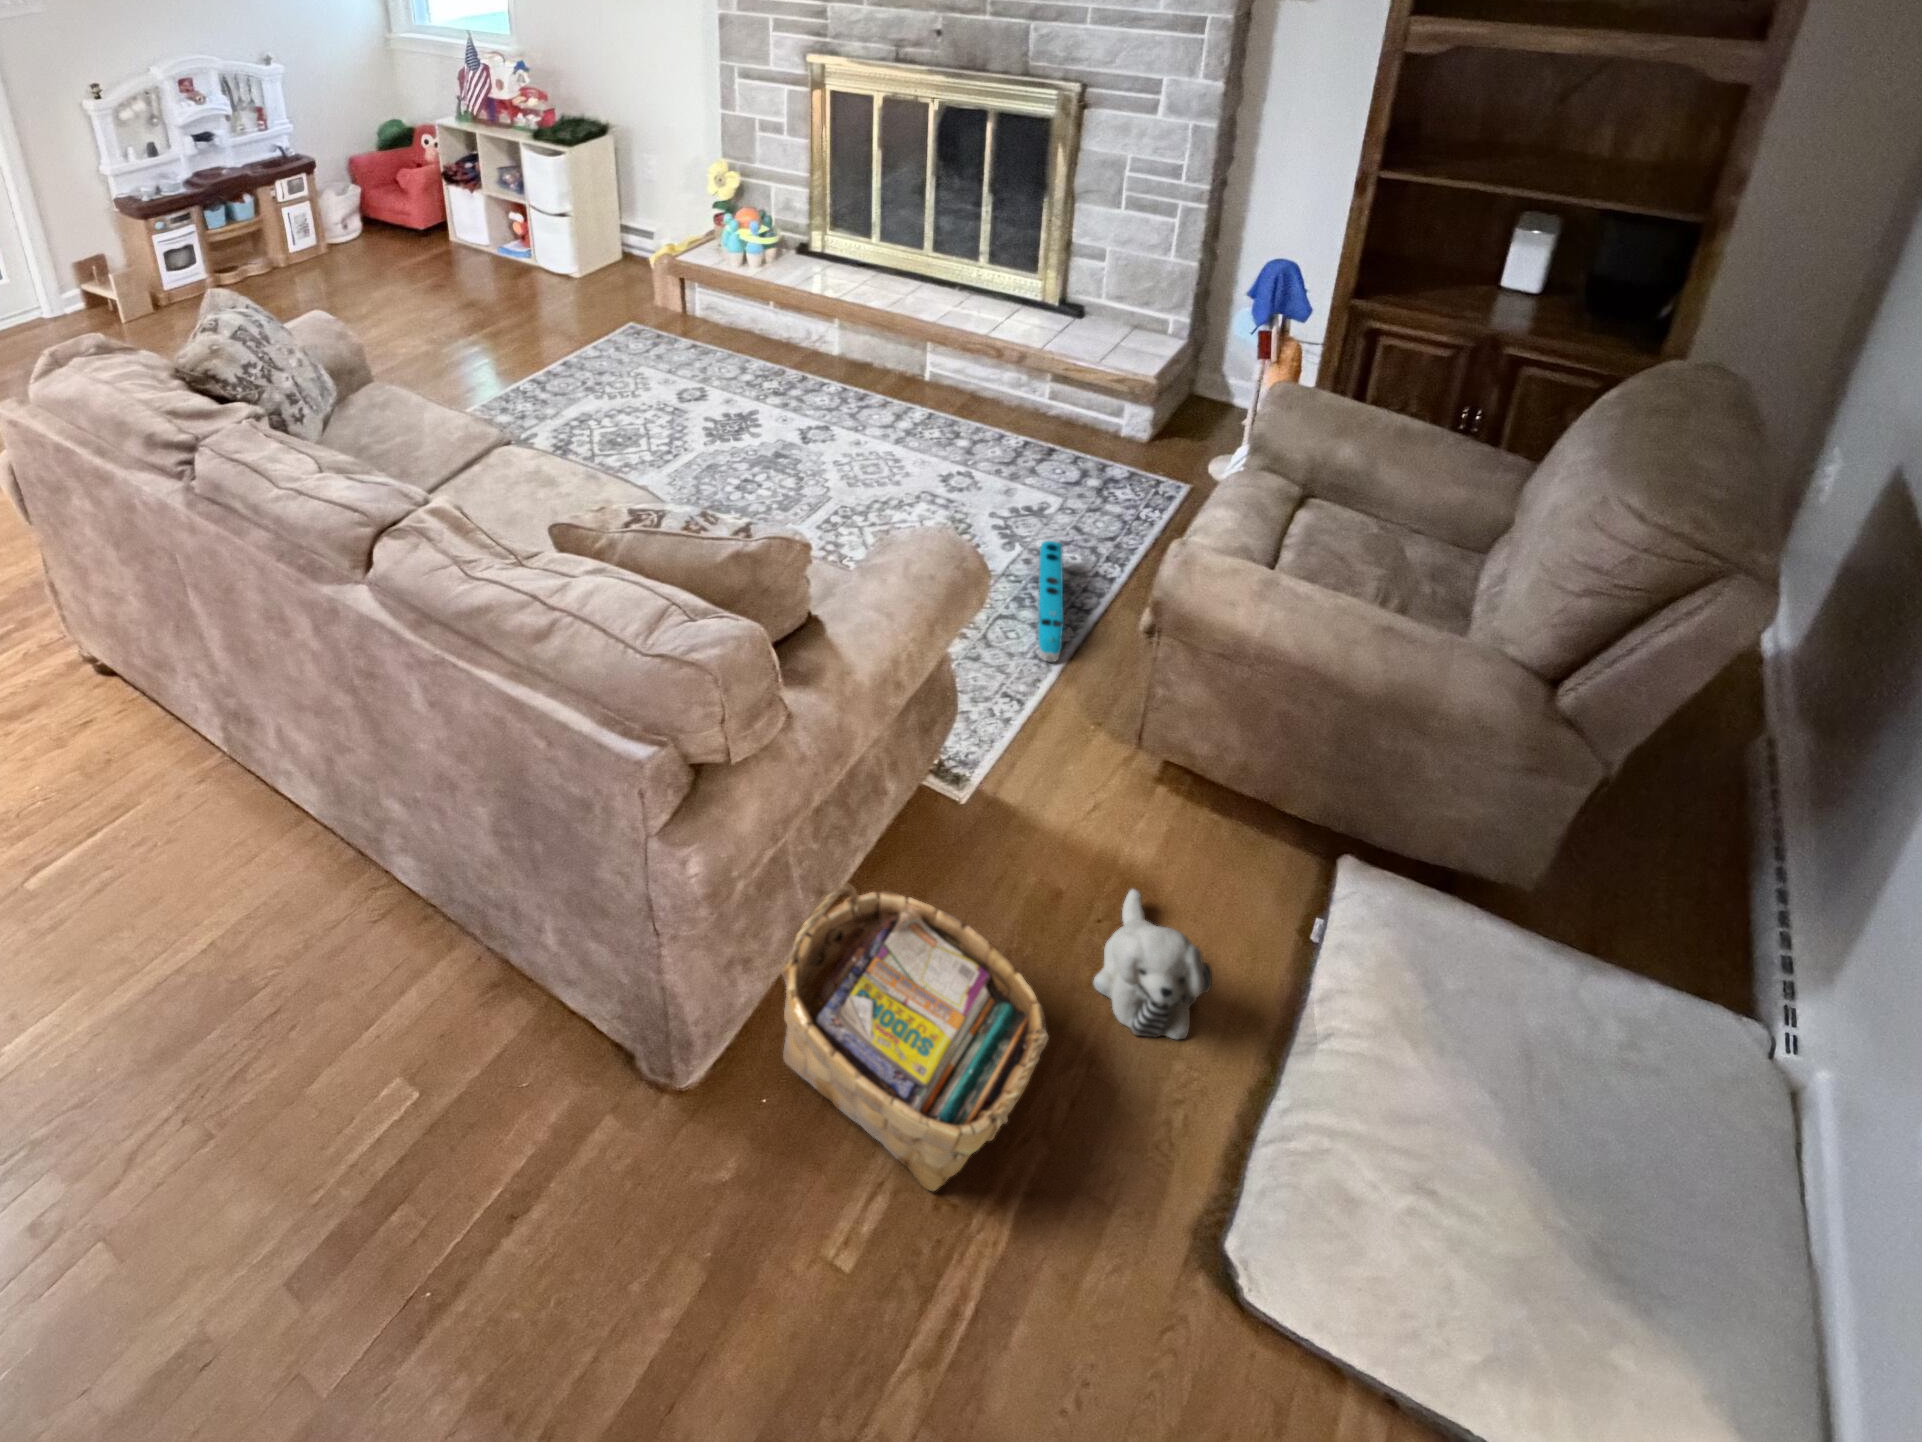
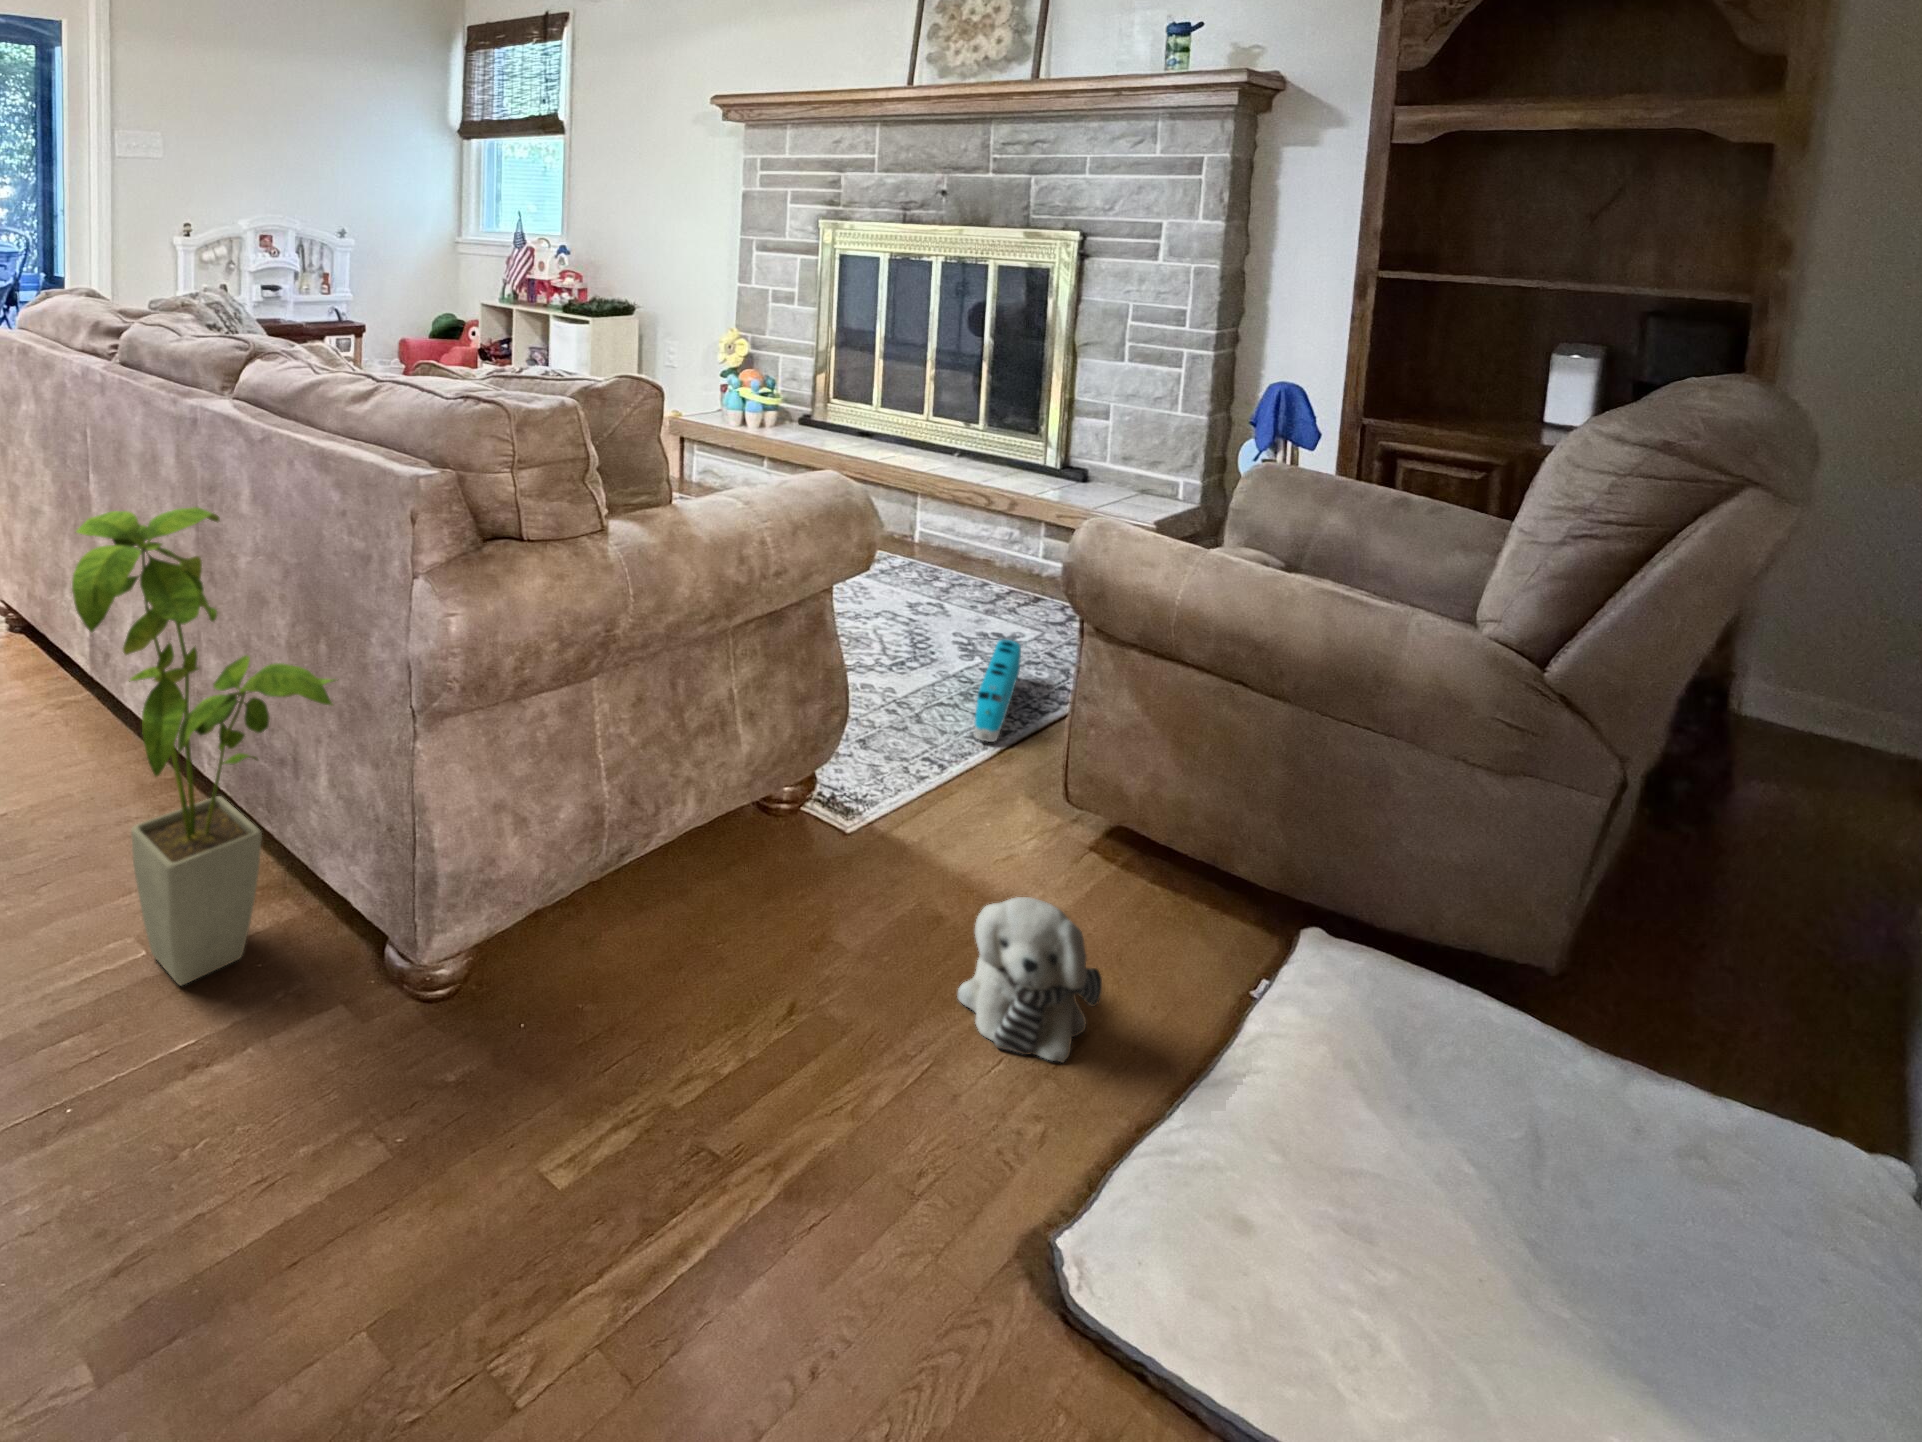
house plant: none [307,794,583,1129] -> present [72,507,335,985]
woven basket: present [781,884,1049,1191] -> none [556,777,865,1134]

